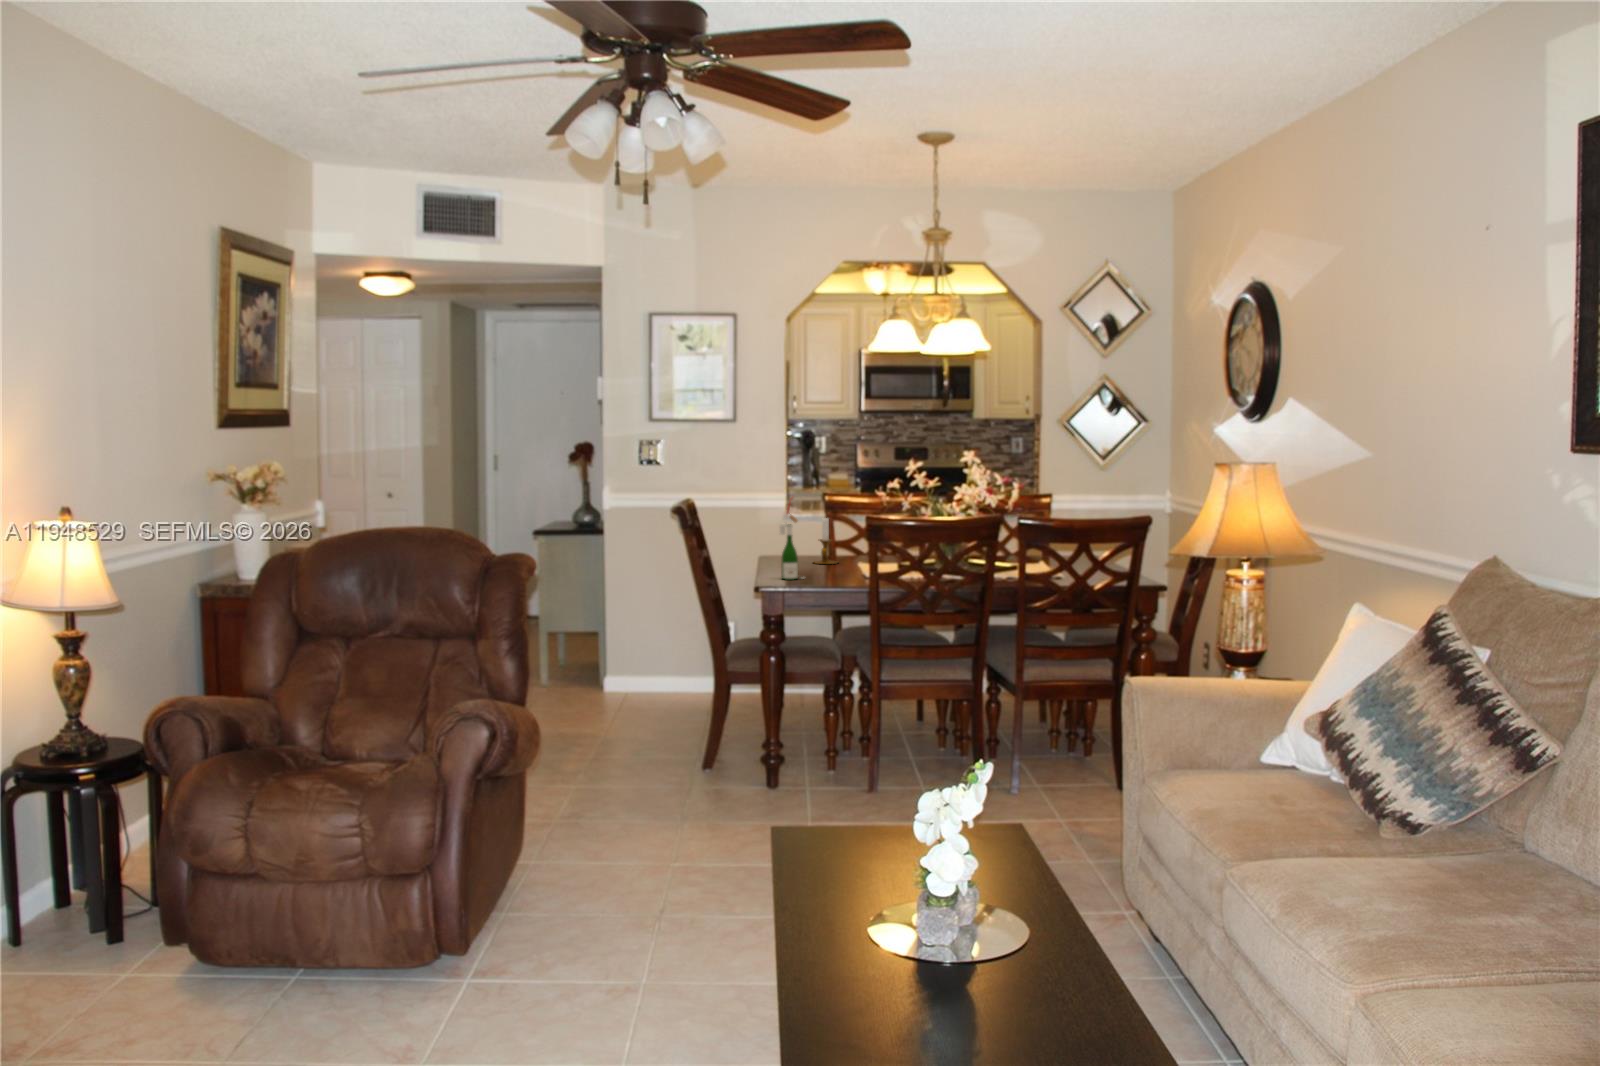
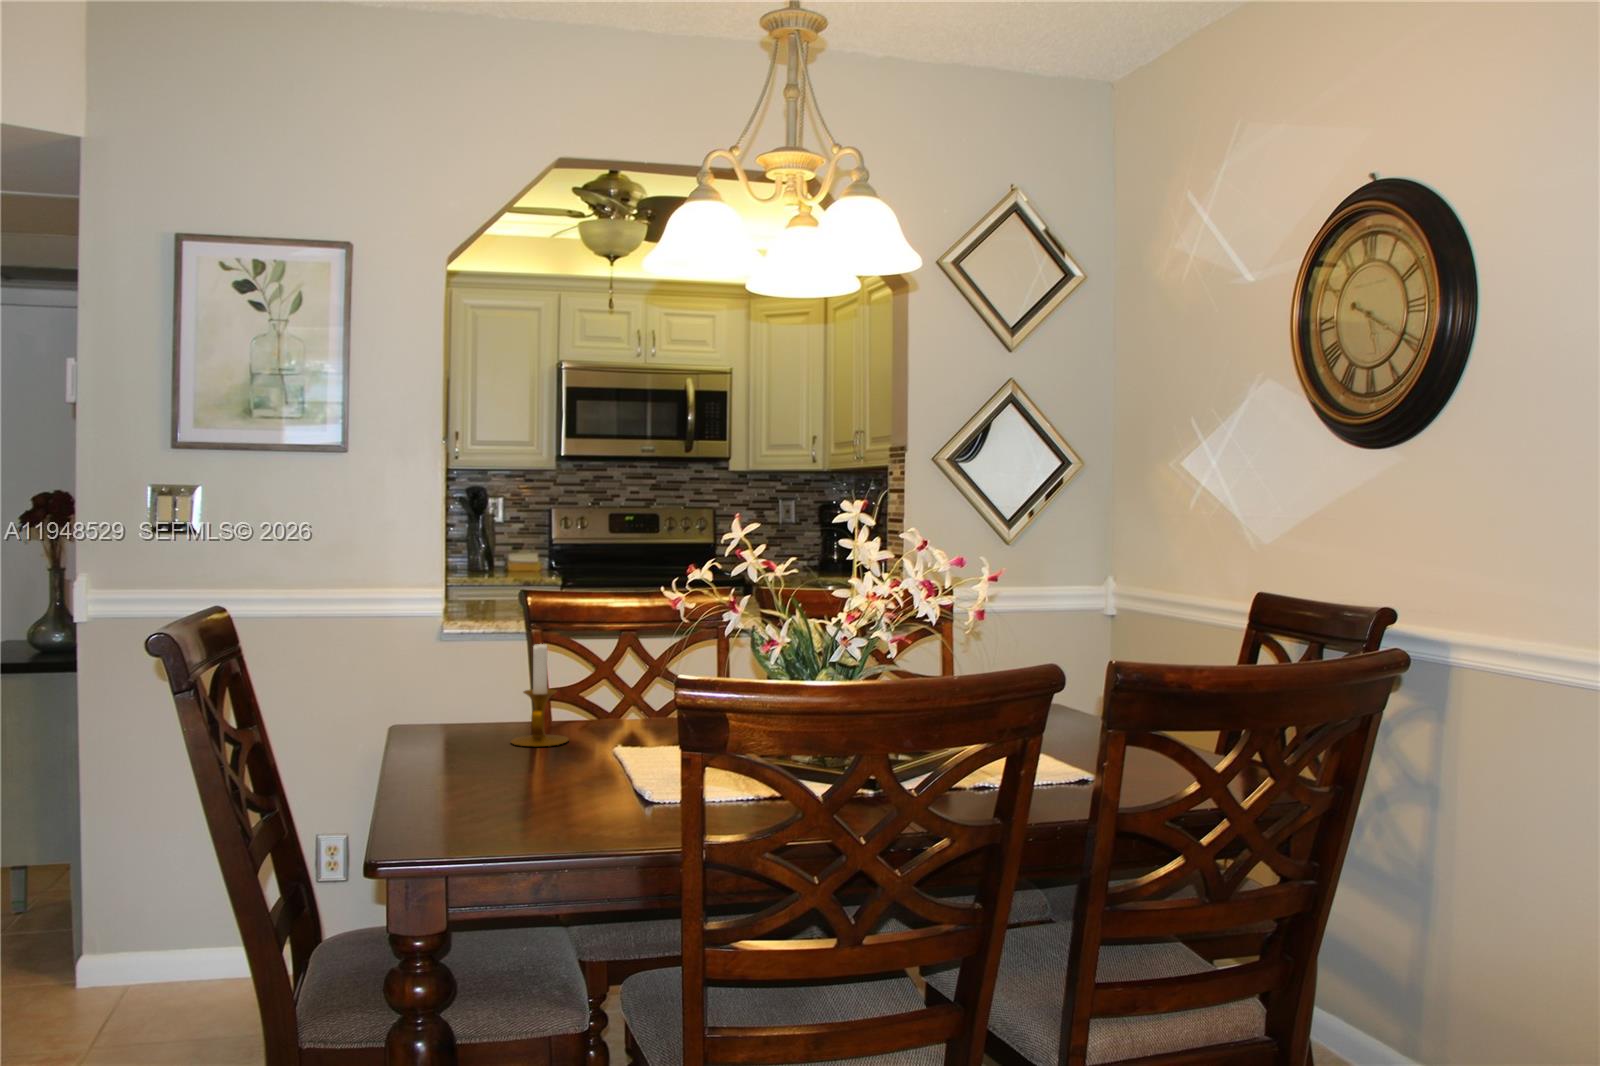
wine bottle: present [779,500,798,580] -> none [438,603,503,815]

